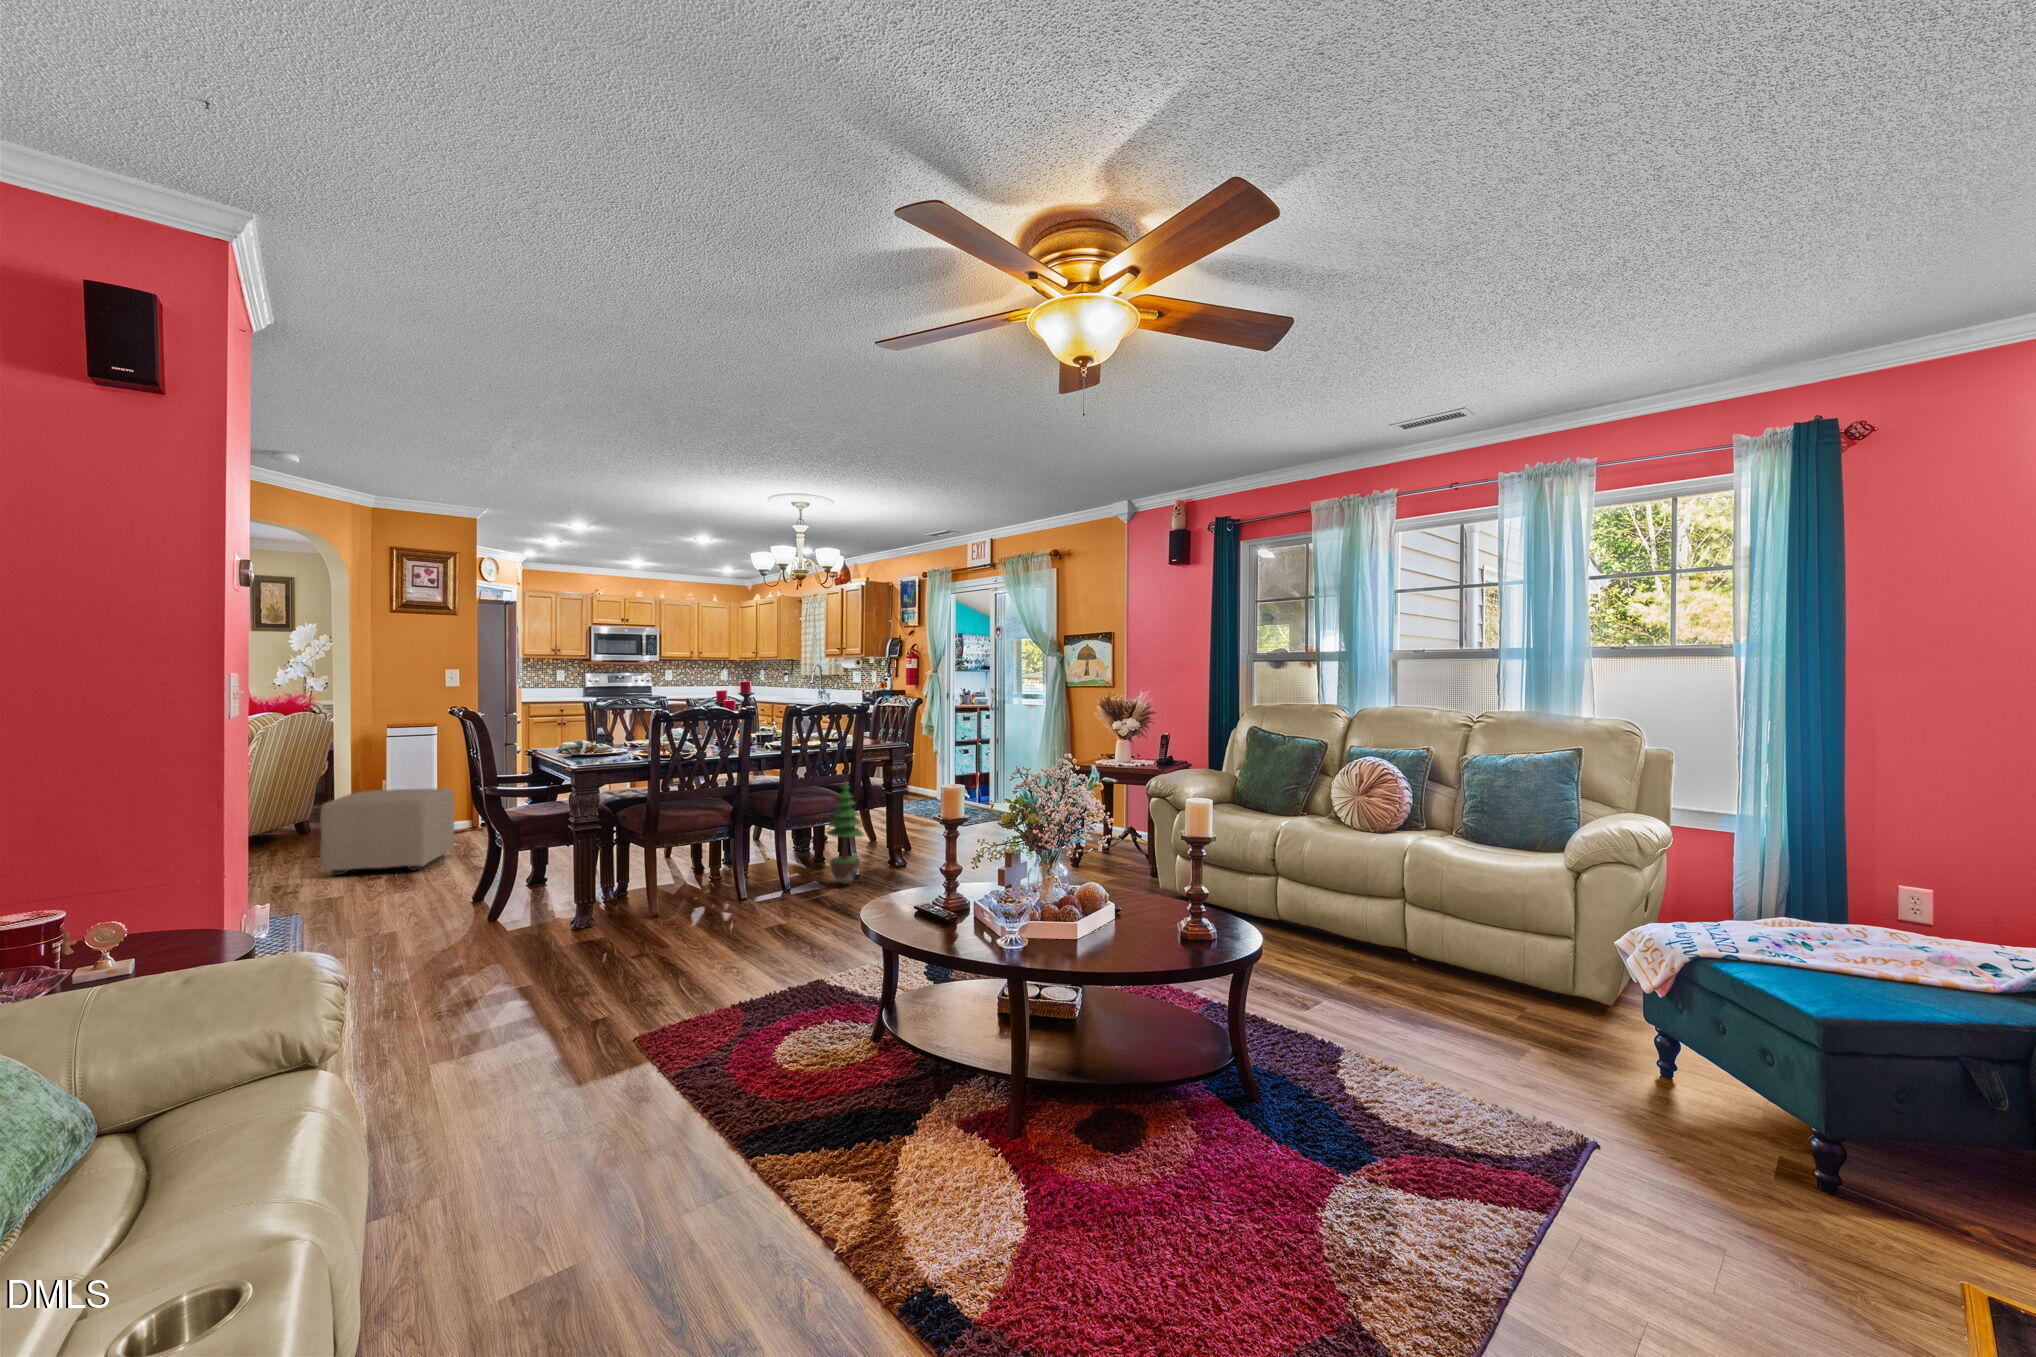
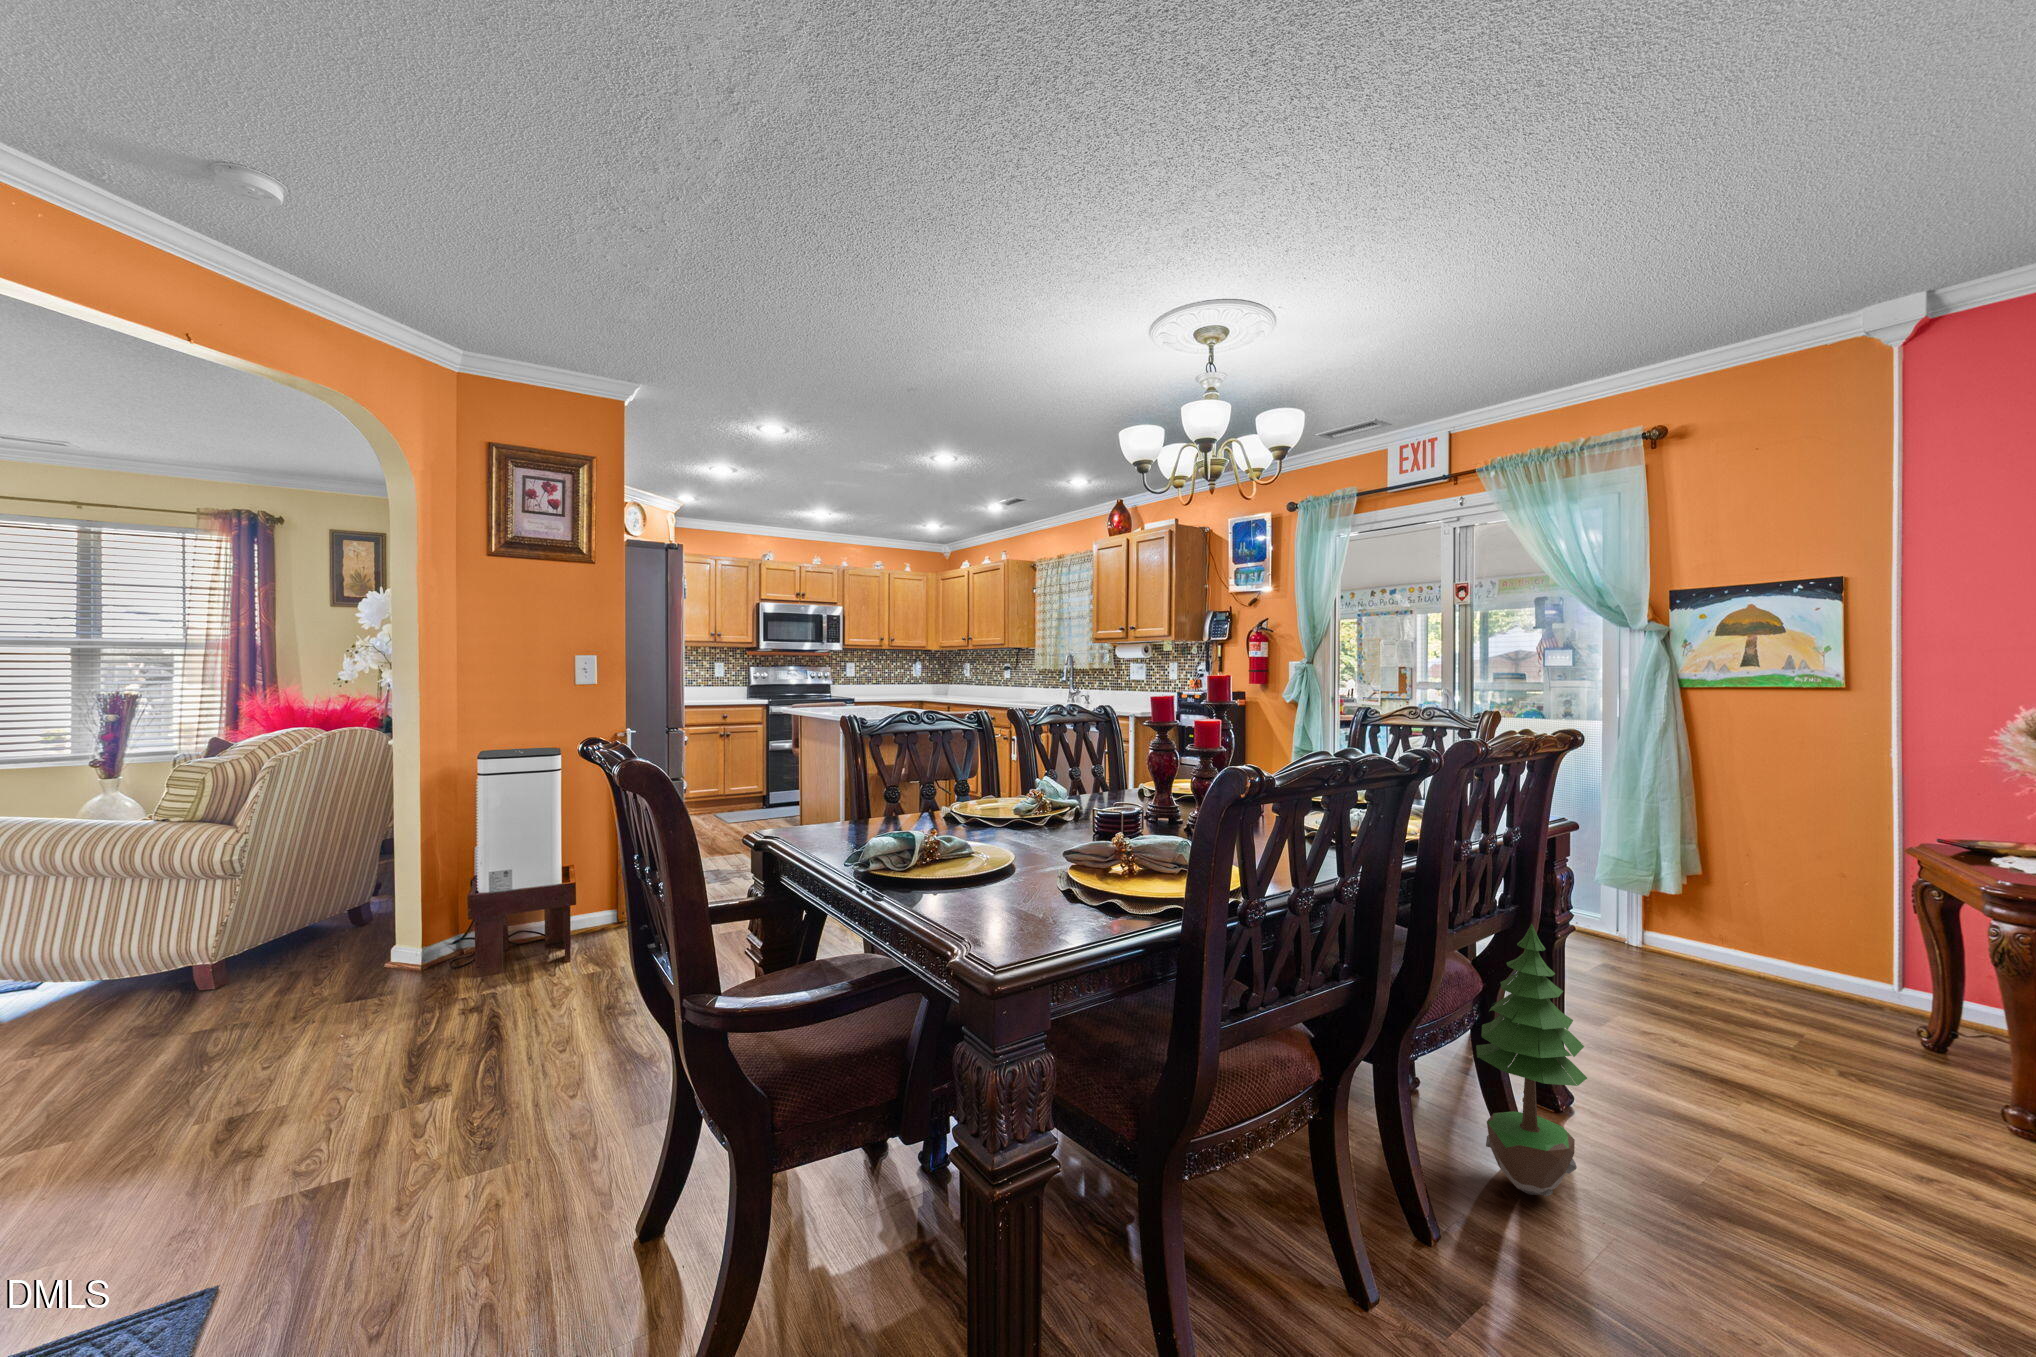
ottoman: present [320,789,454,875] -> none [336,881,593,1076]

